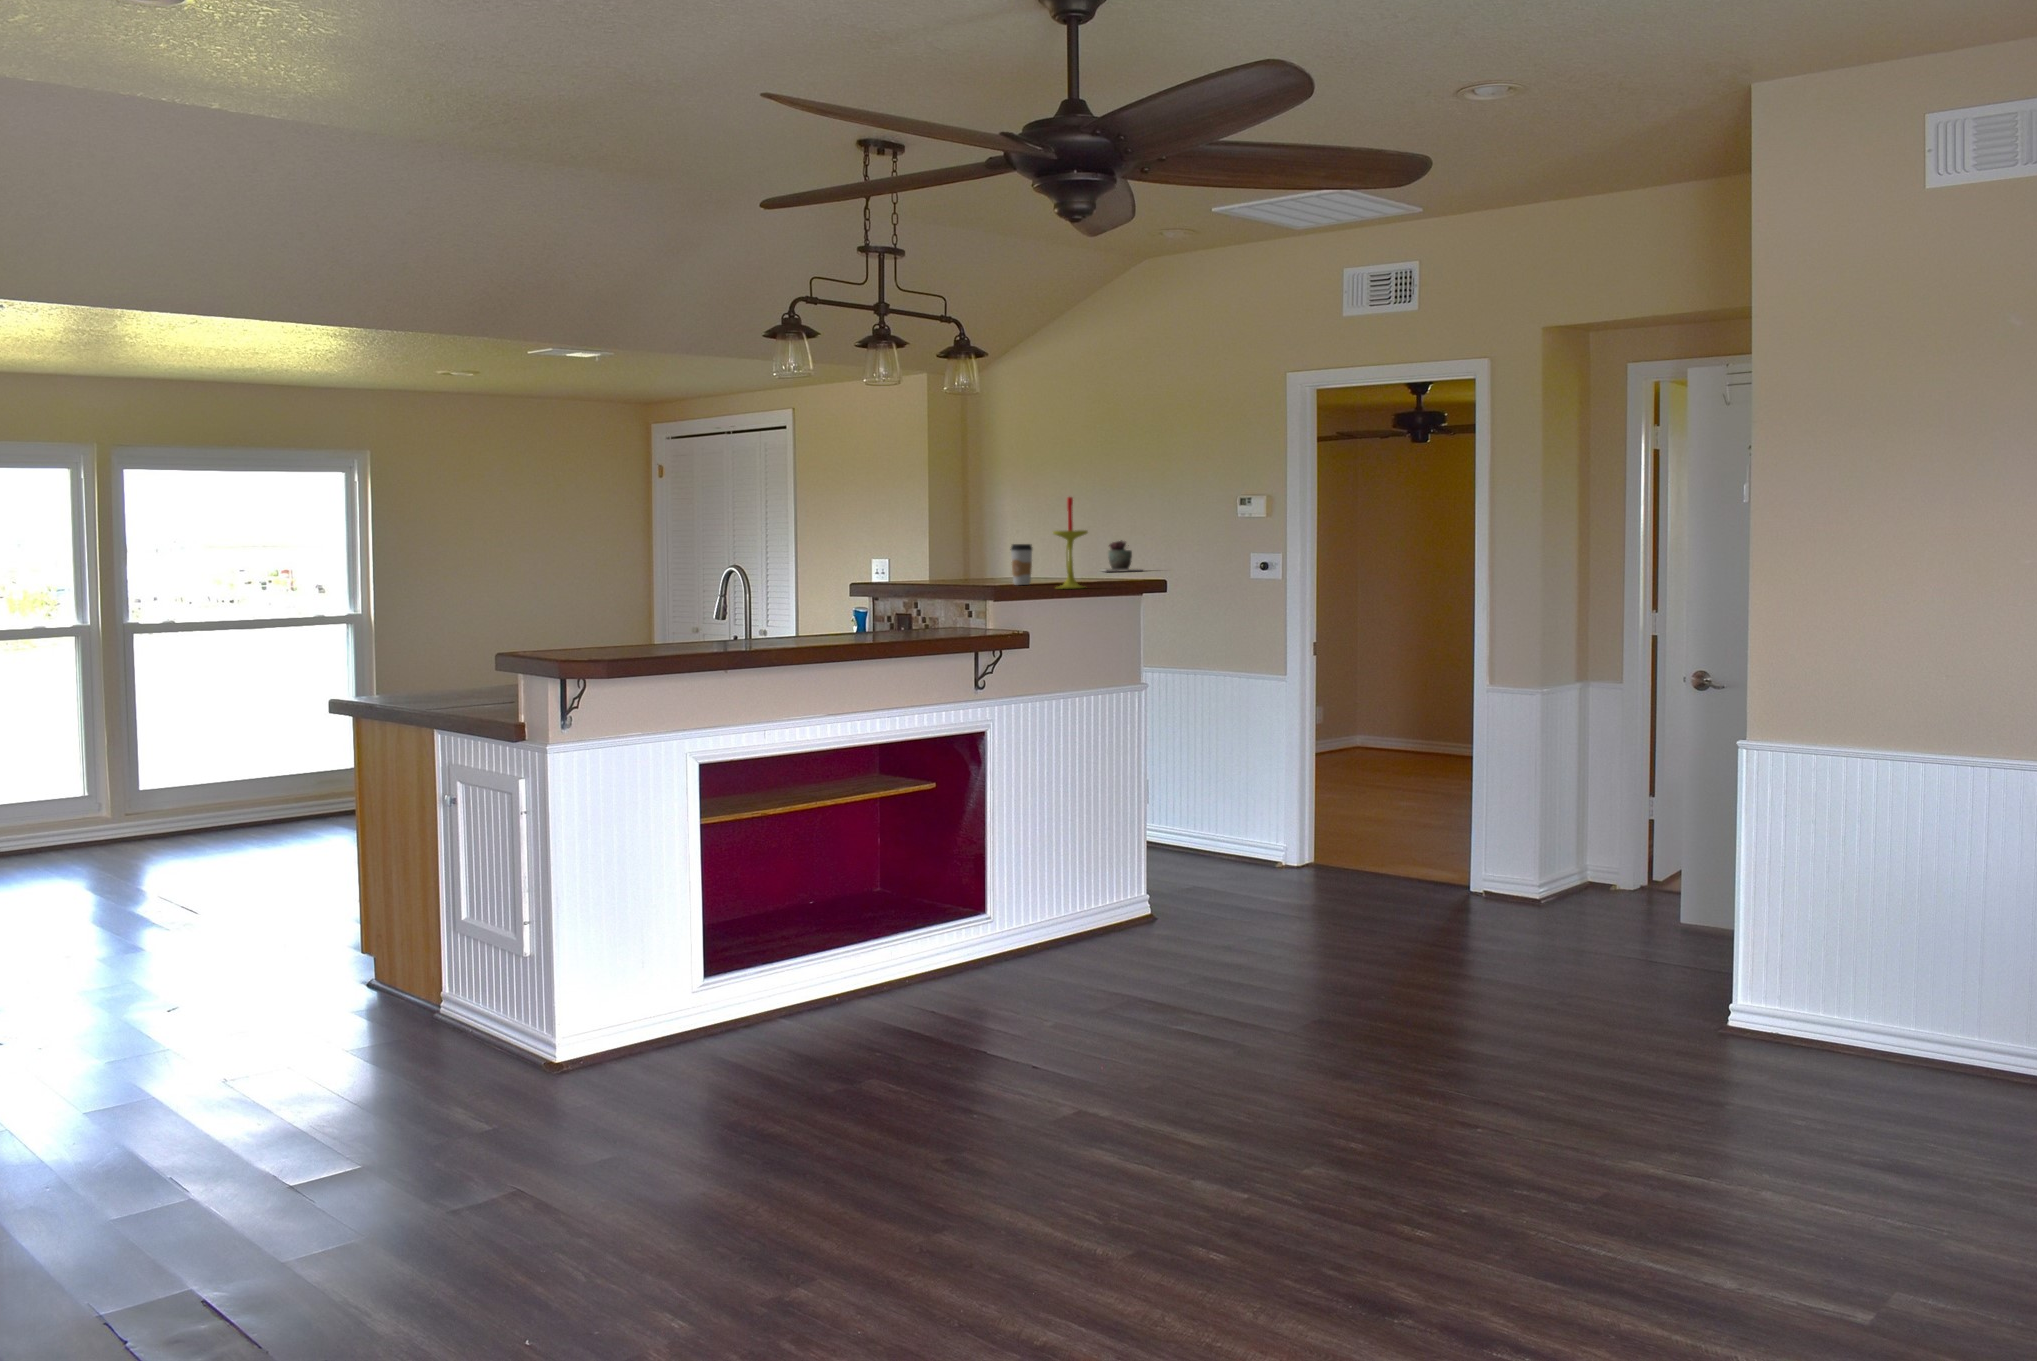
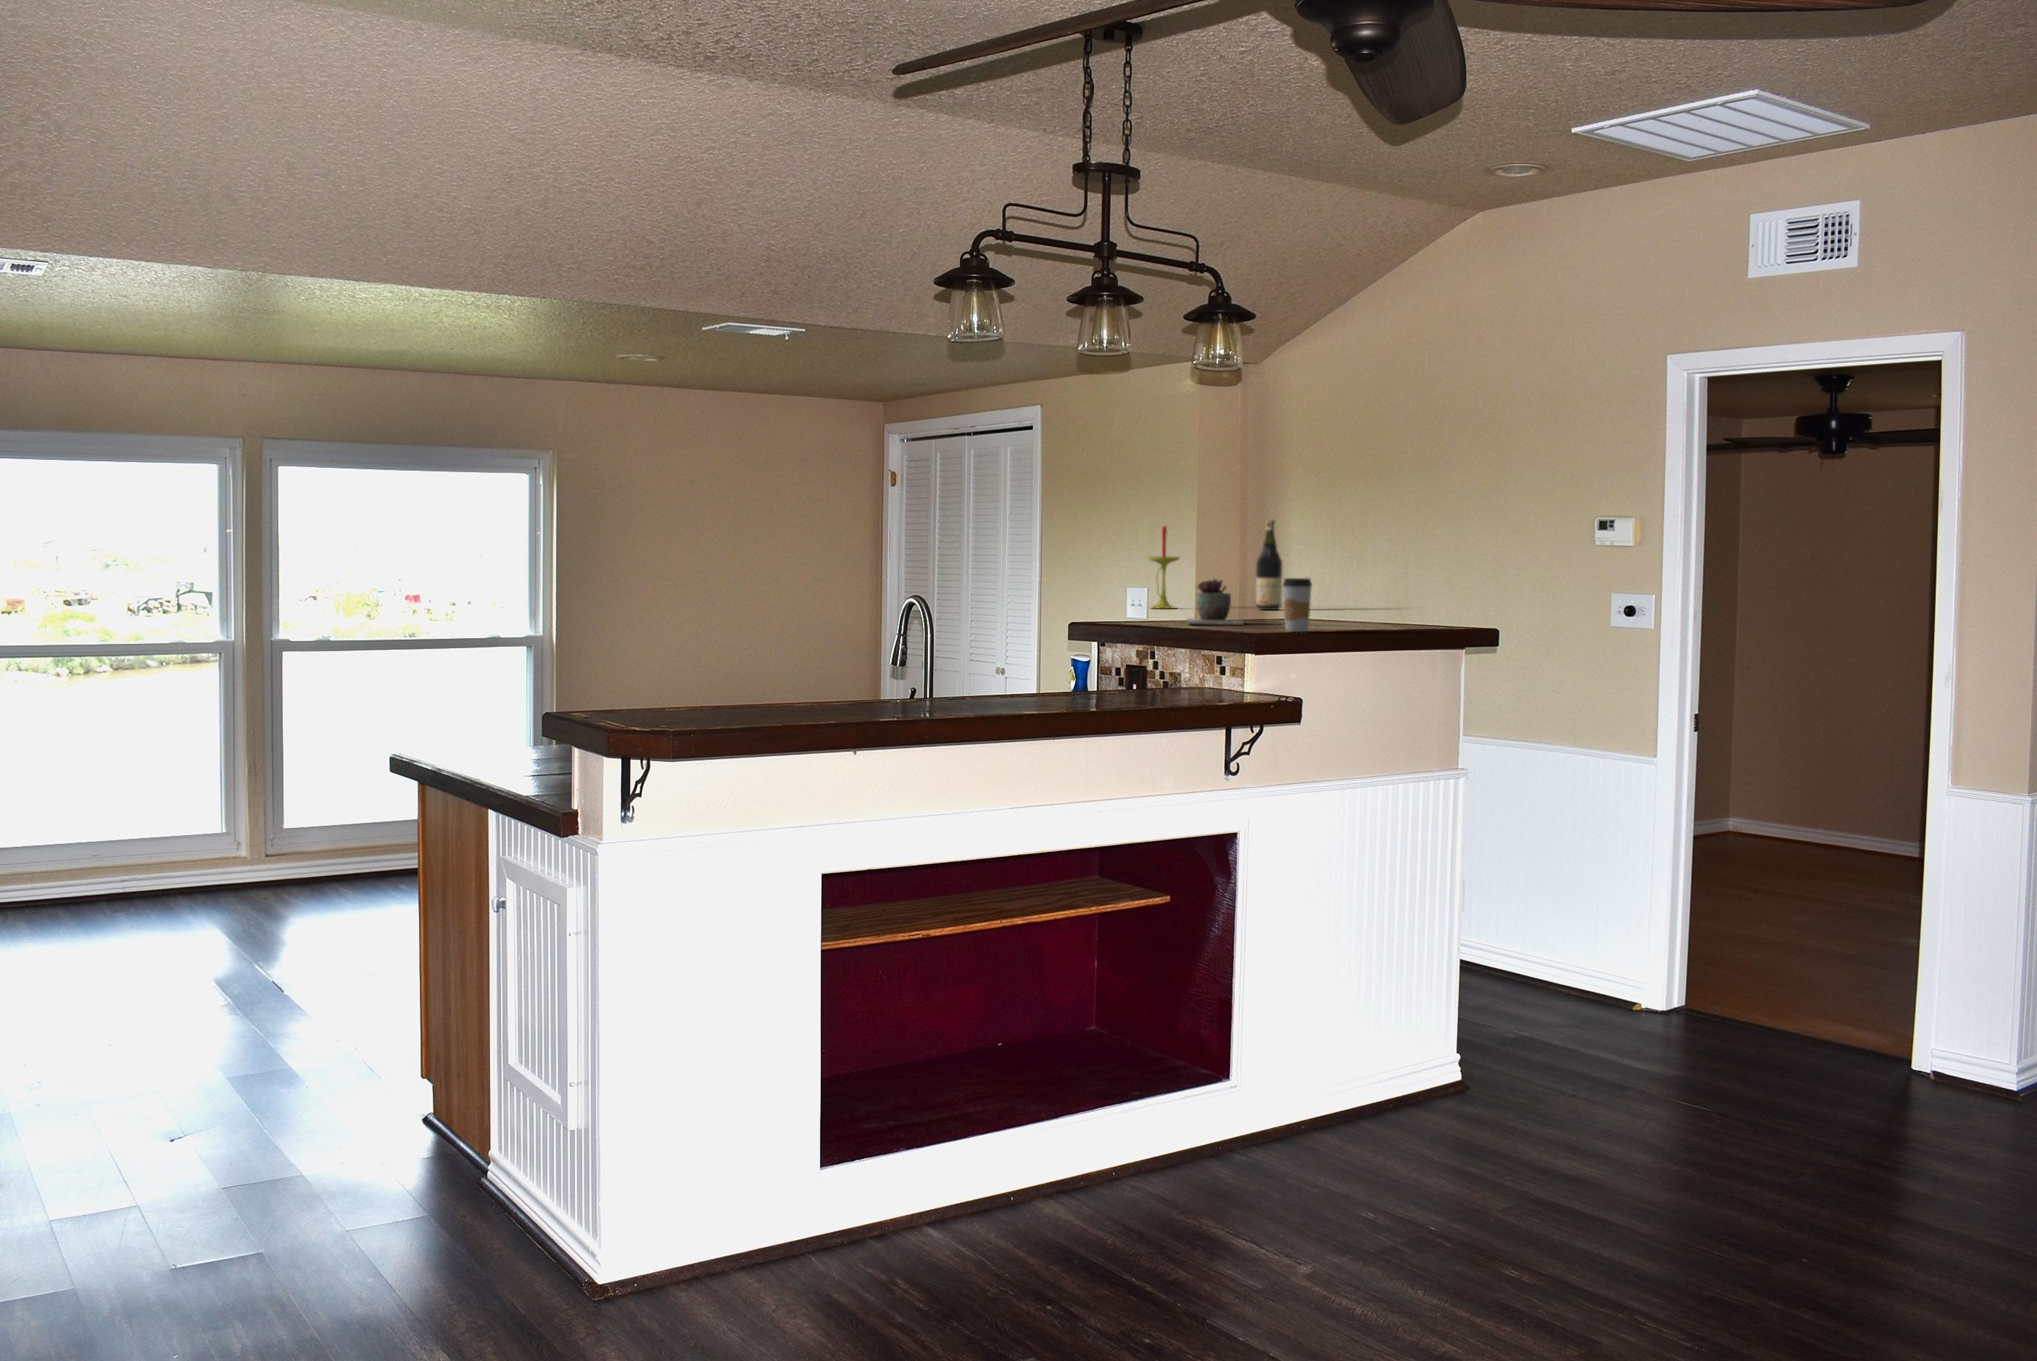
candle: present [1053,497,1087,589] -> present [1149,526,1179,609]
wine bottle: none [981,502,1002,574] -> present [1256,520,1283,610]
succulent plant: present [1100,540,1143,572] -> present [1187,579,1244,625]

